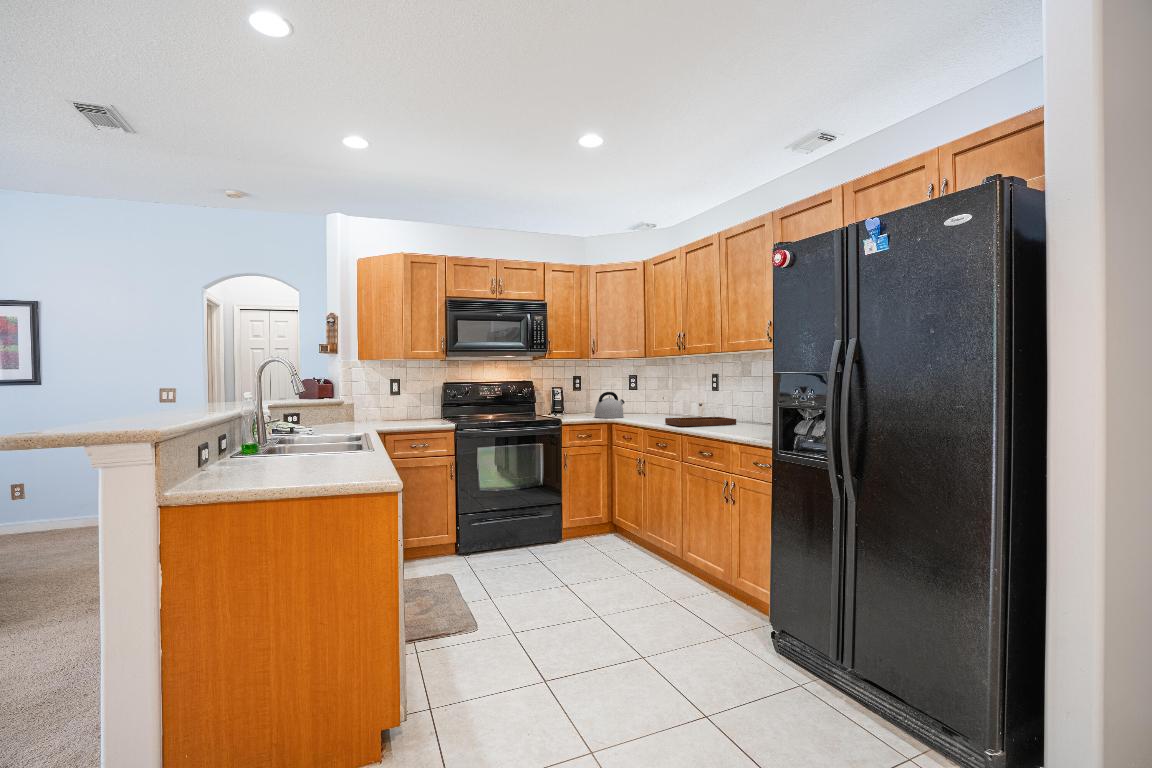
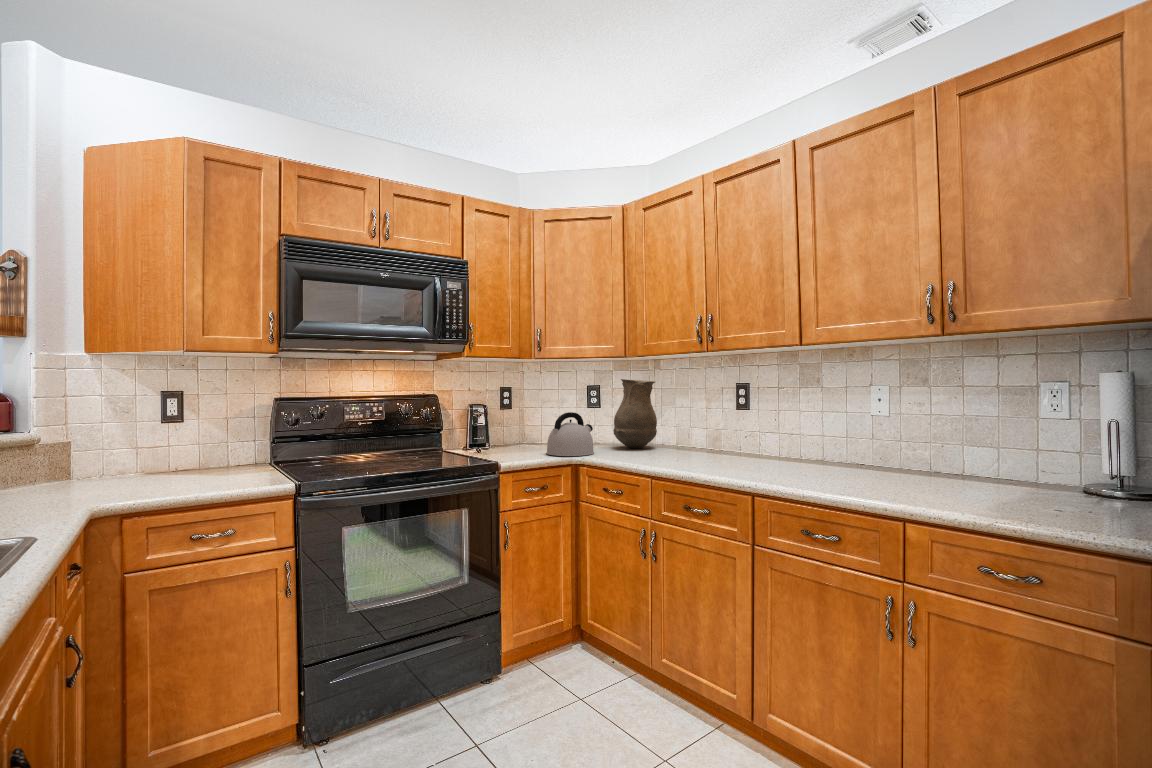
vase: none [640,371,668,415] -> present [613,379,657,448]
tray: present [665,403,736,426] -> none [692,433,808,478]

